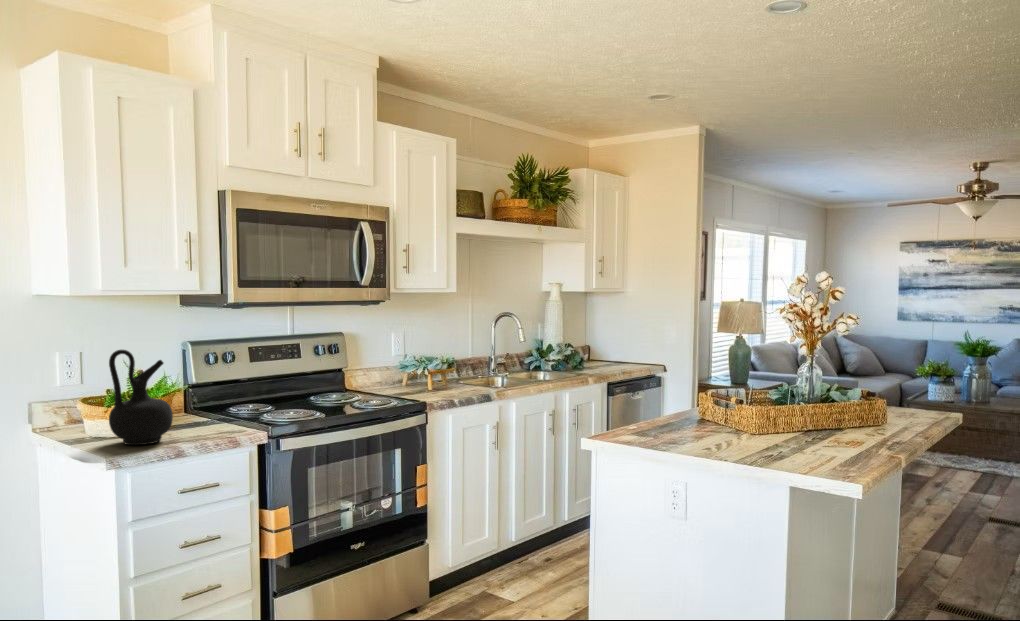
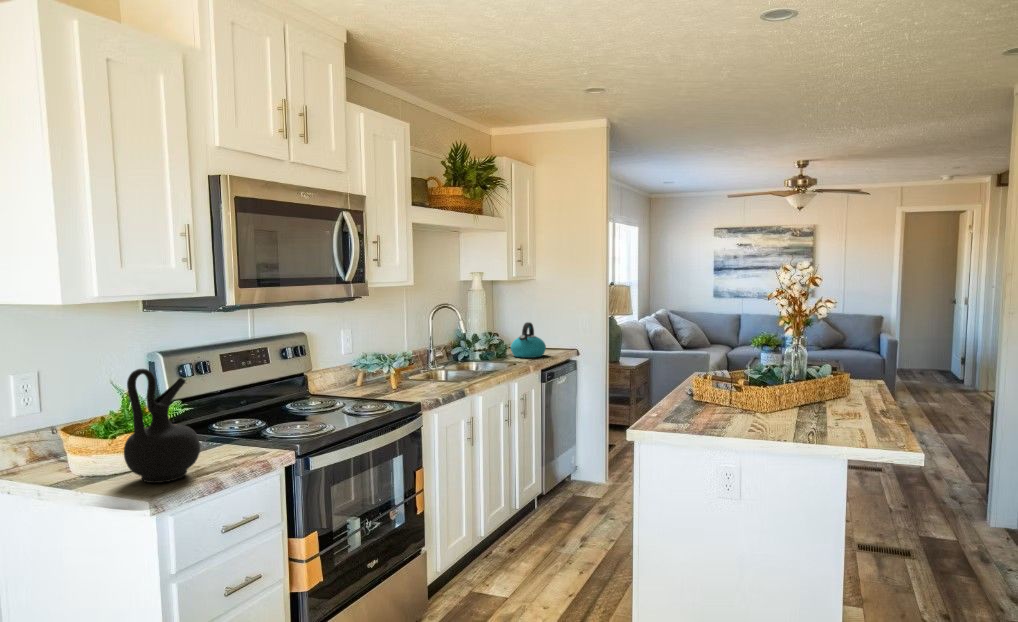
kettle: none [586,335,622,371] -> present [511,322,546,358]

